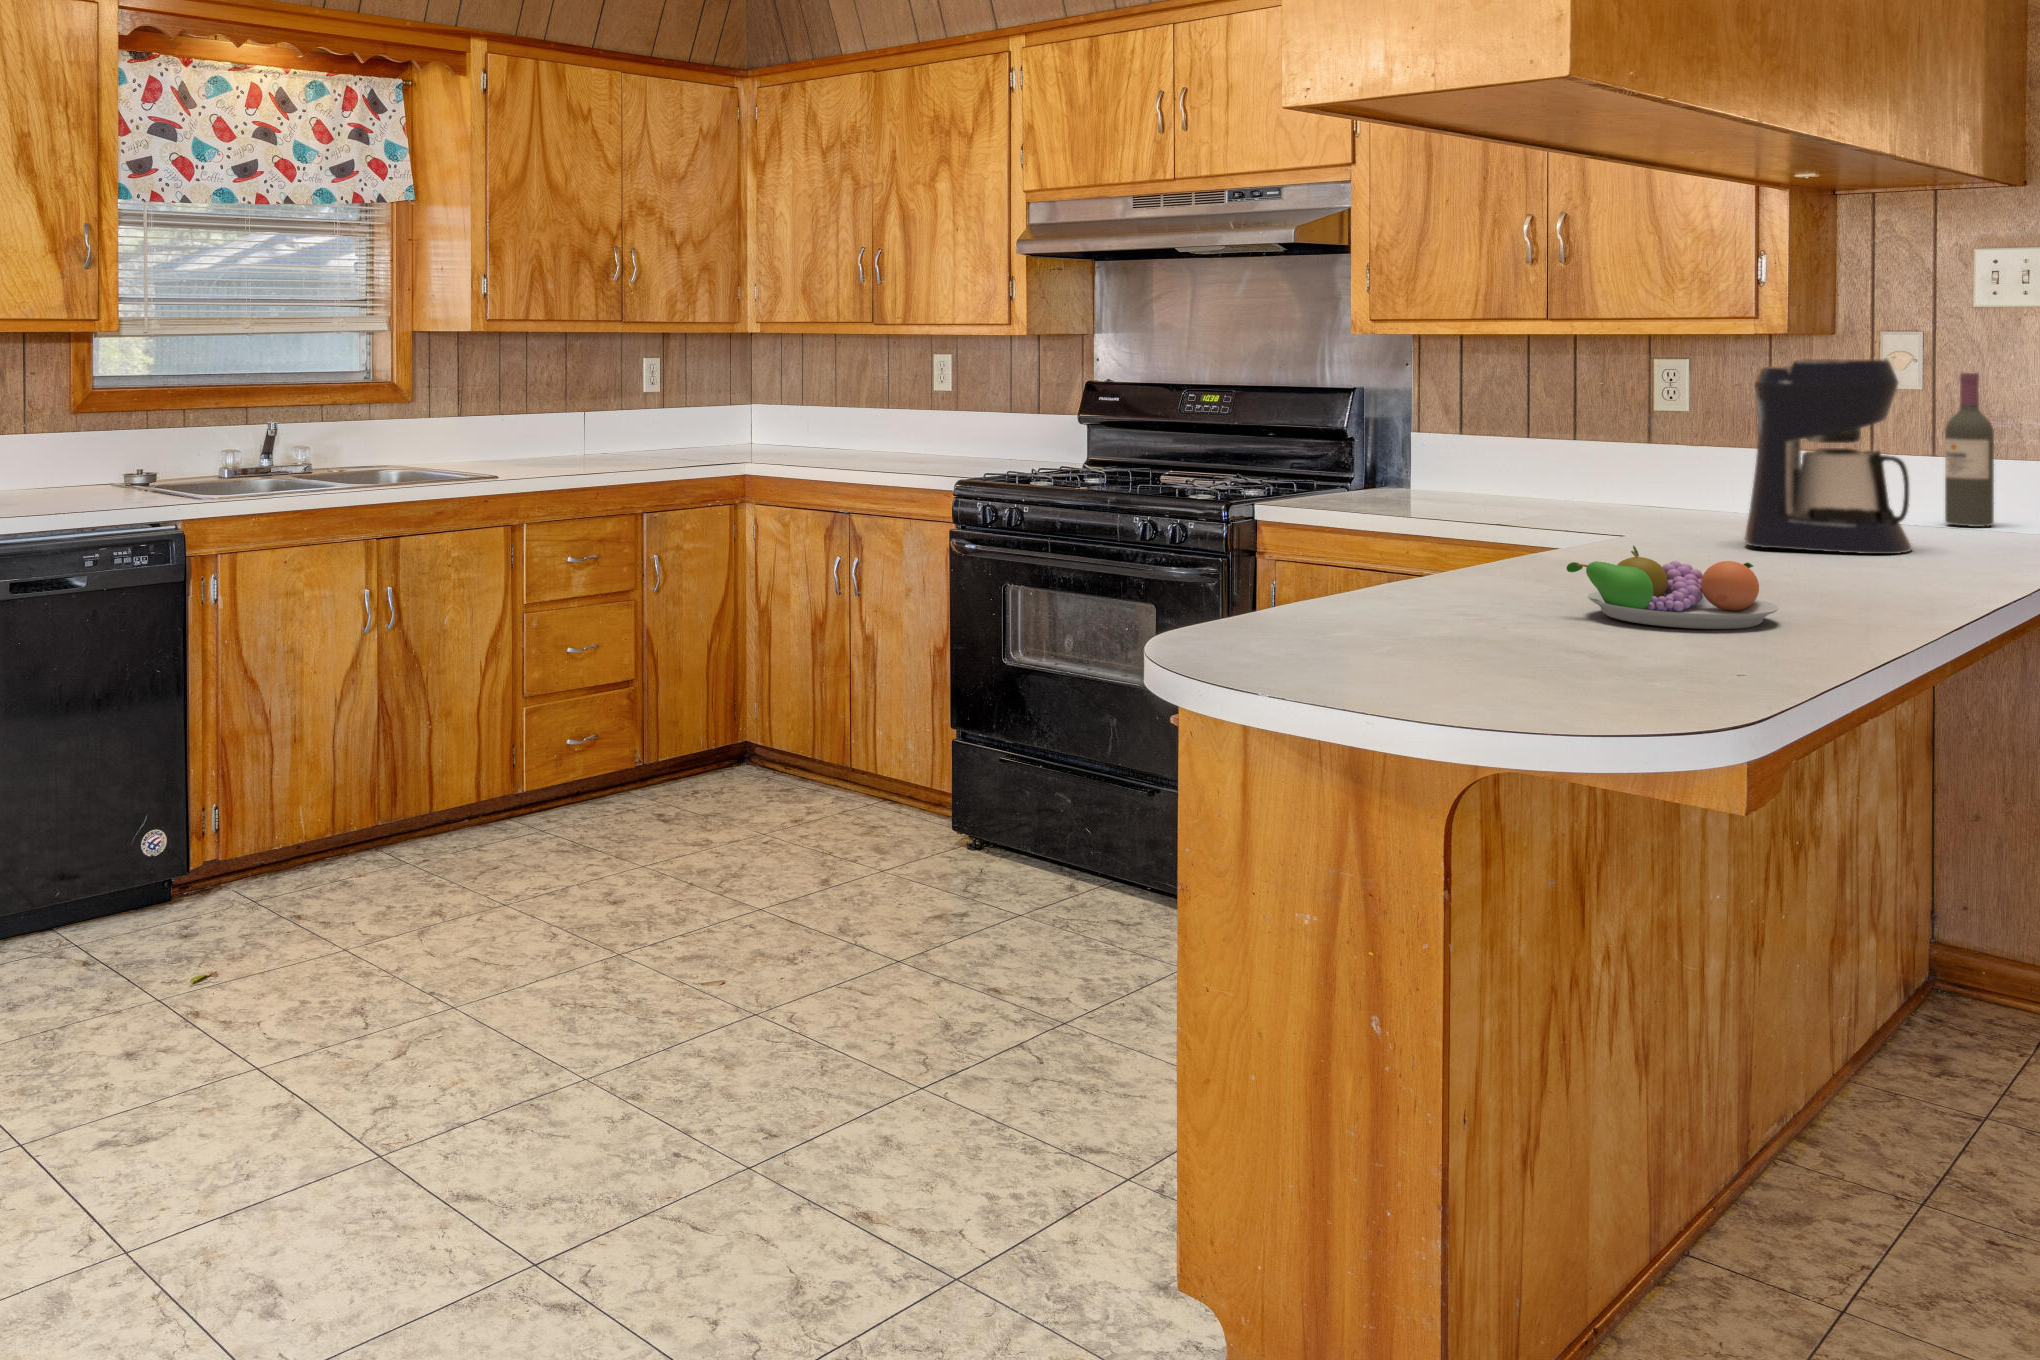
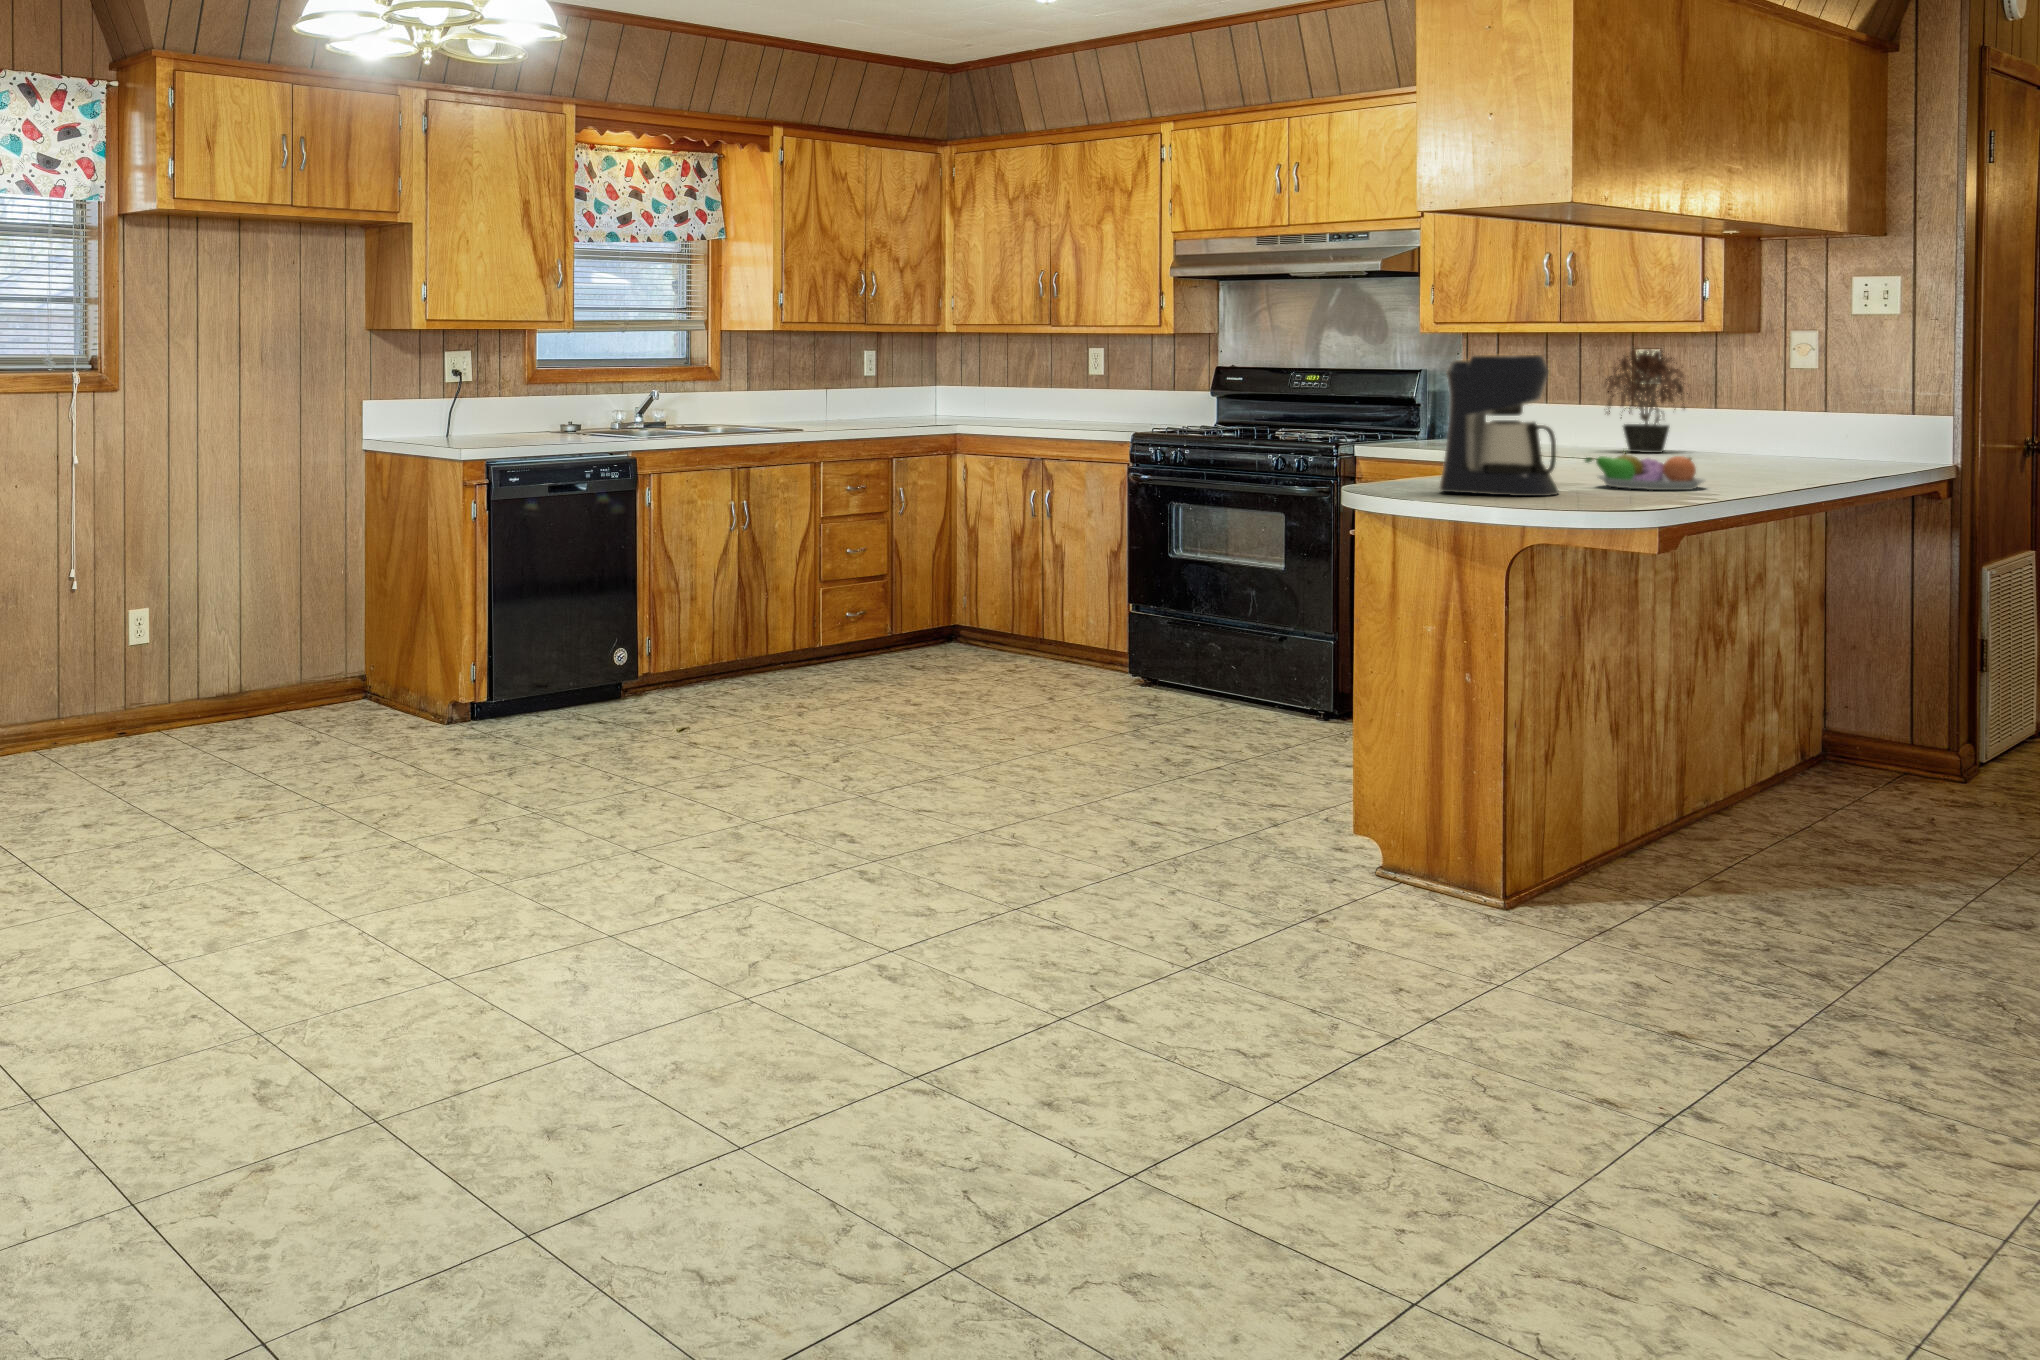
potted plant: none [1601,354,1736,517] -> present [1604,349,1688,453]
coffee maker: present [1745,359,1912,554] -> present [1440,355,1558,496]
wine bottle: present [1945,373,1994,527] -> none [1832,357,1865,456]

